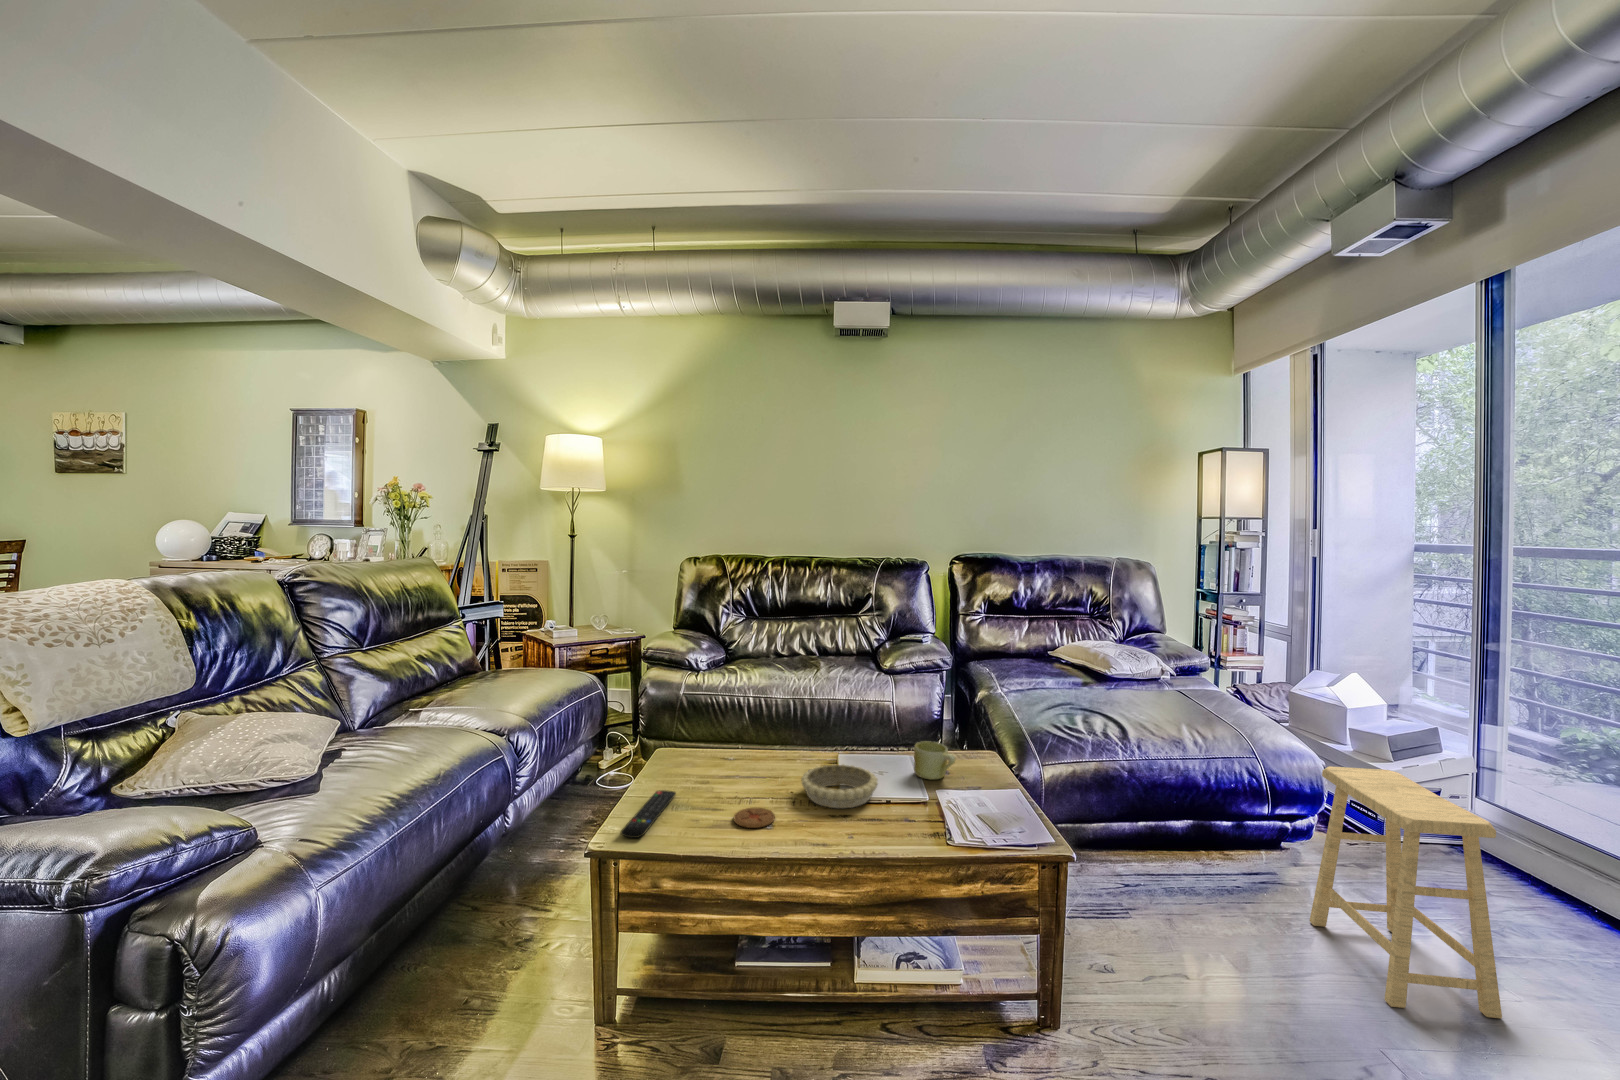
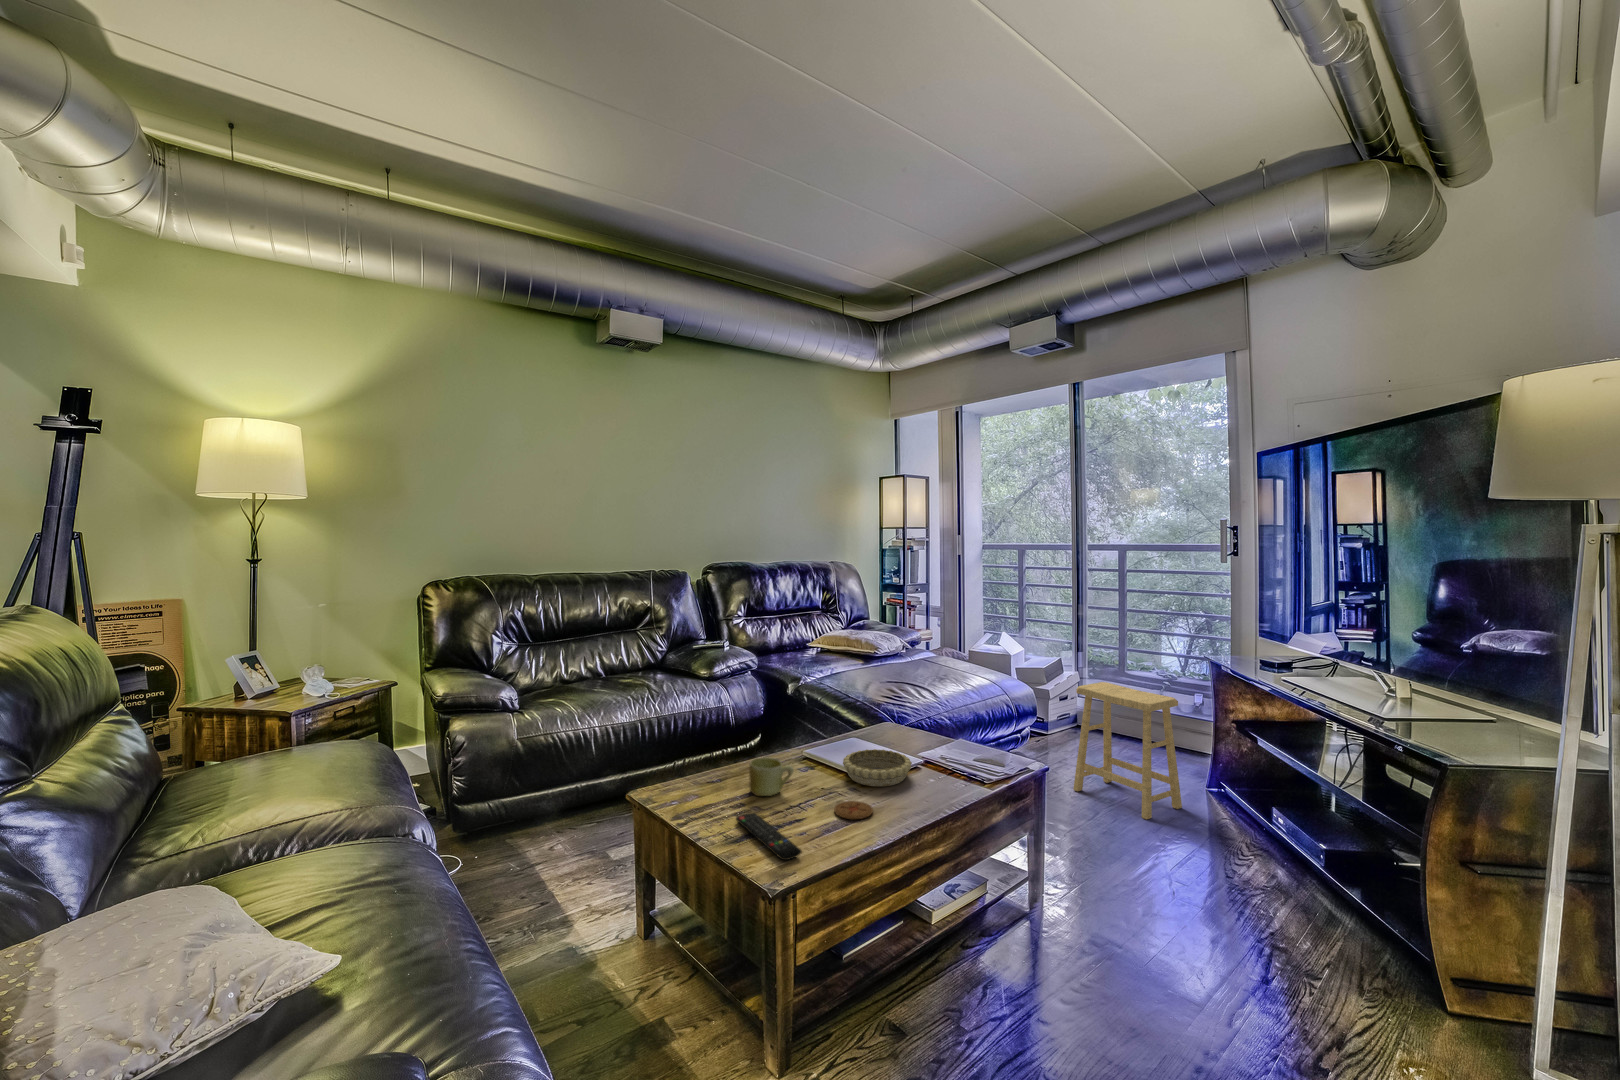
mug: present [914,741,955,780] -> present [749,757,794,796]

